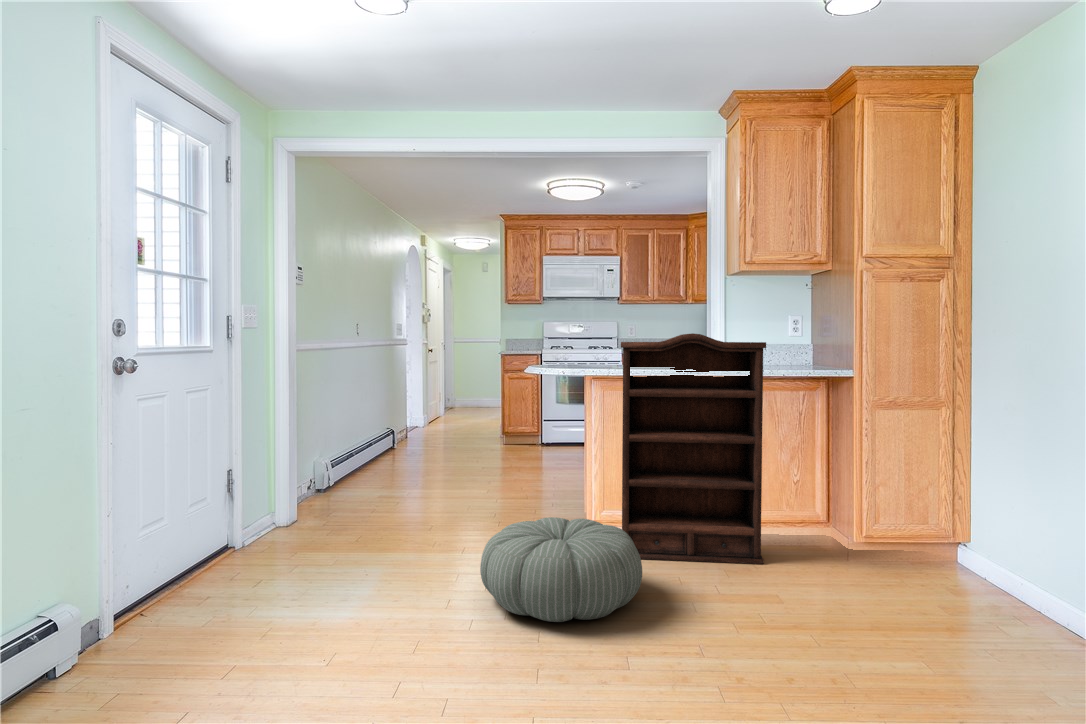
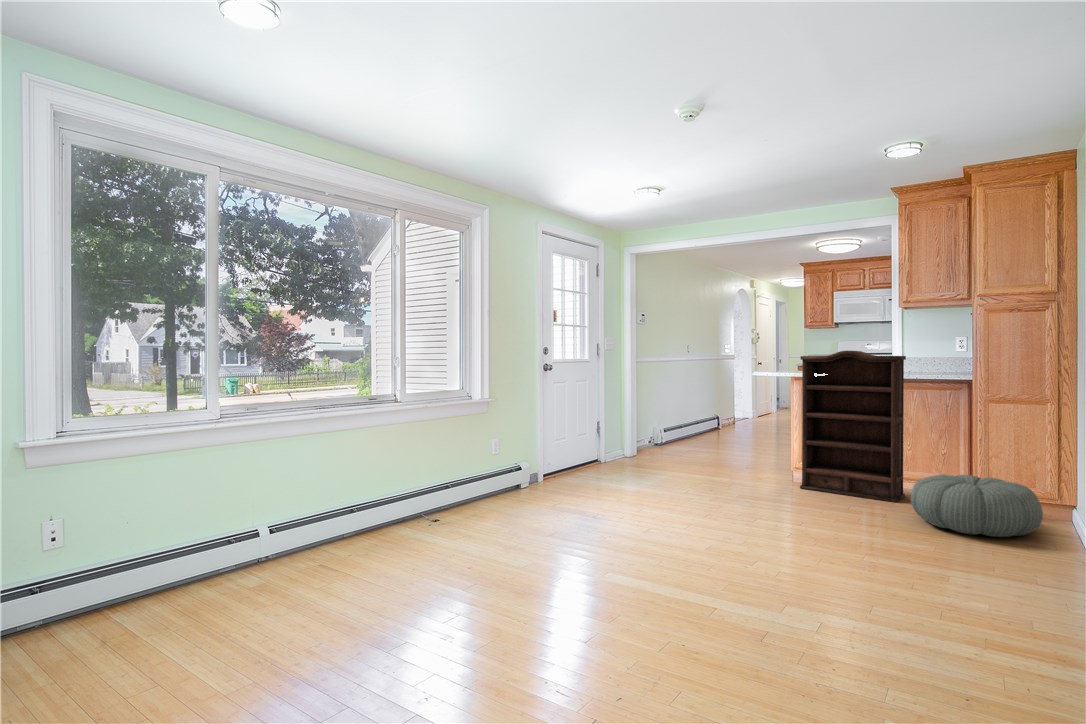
pouf: present [480,517,642,622] -> present [911,474,1043,537]

